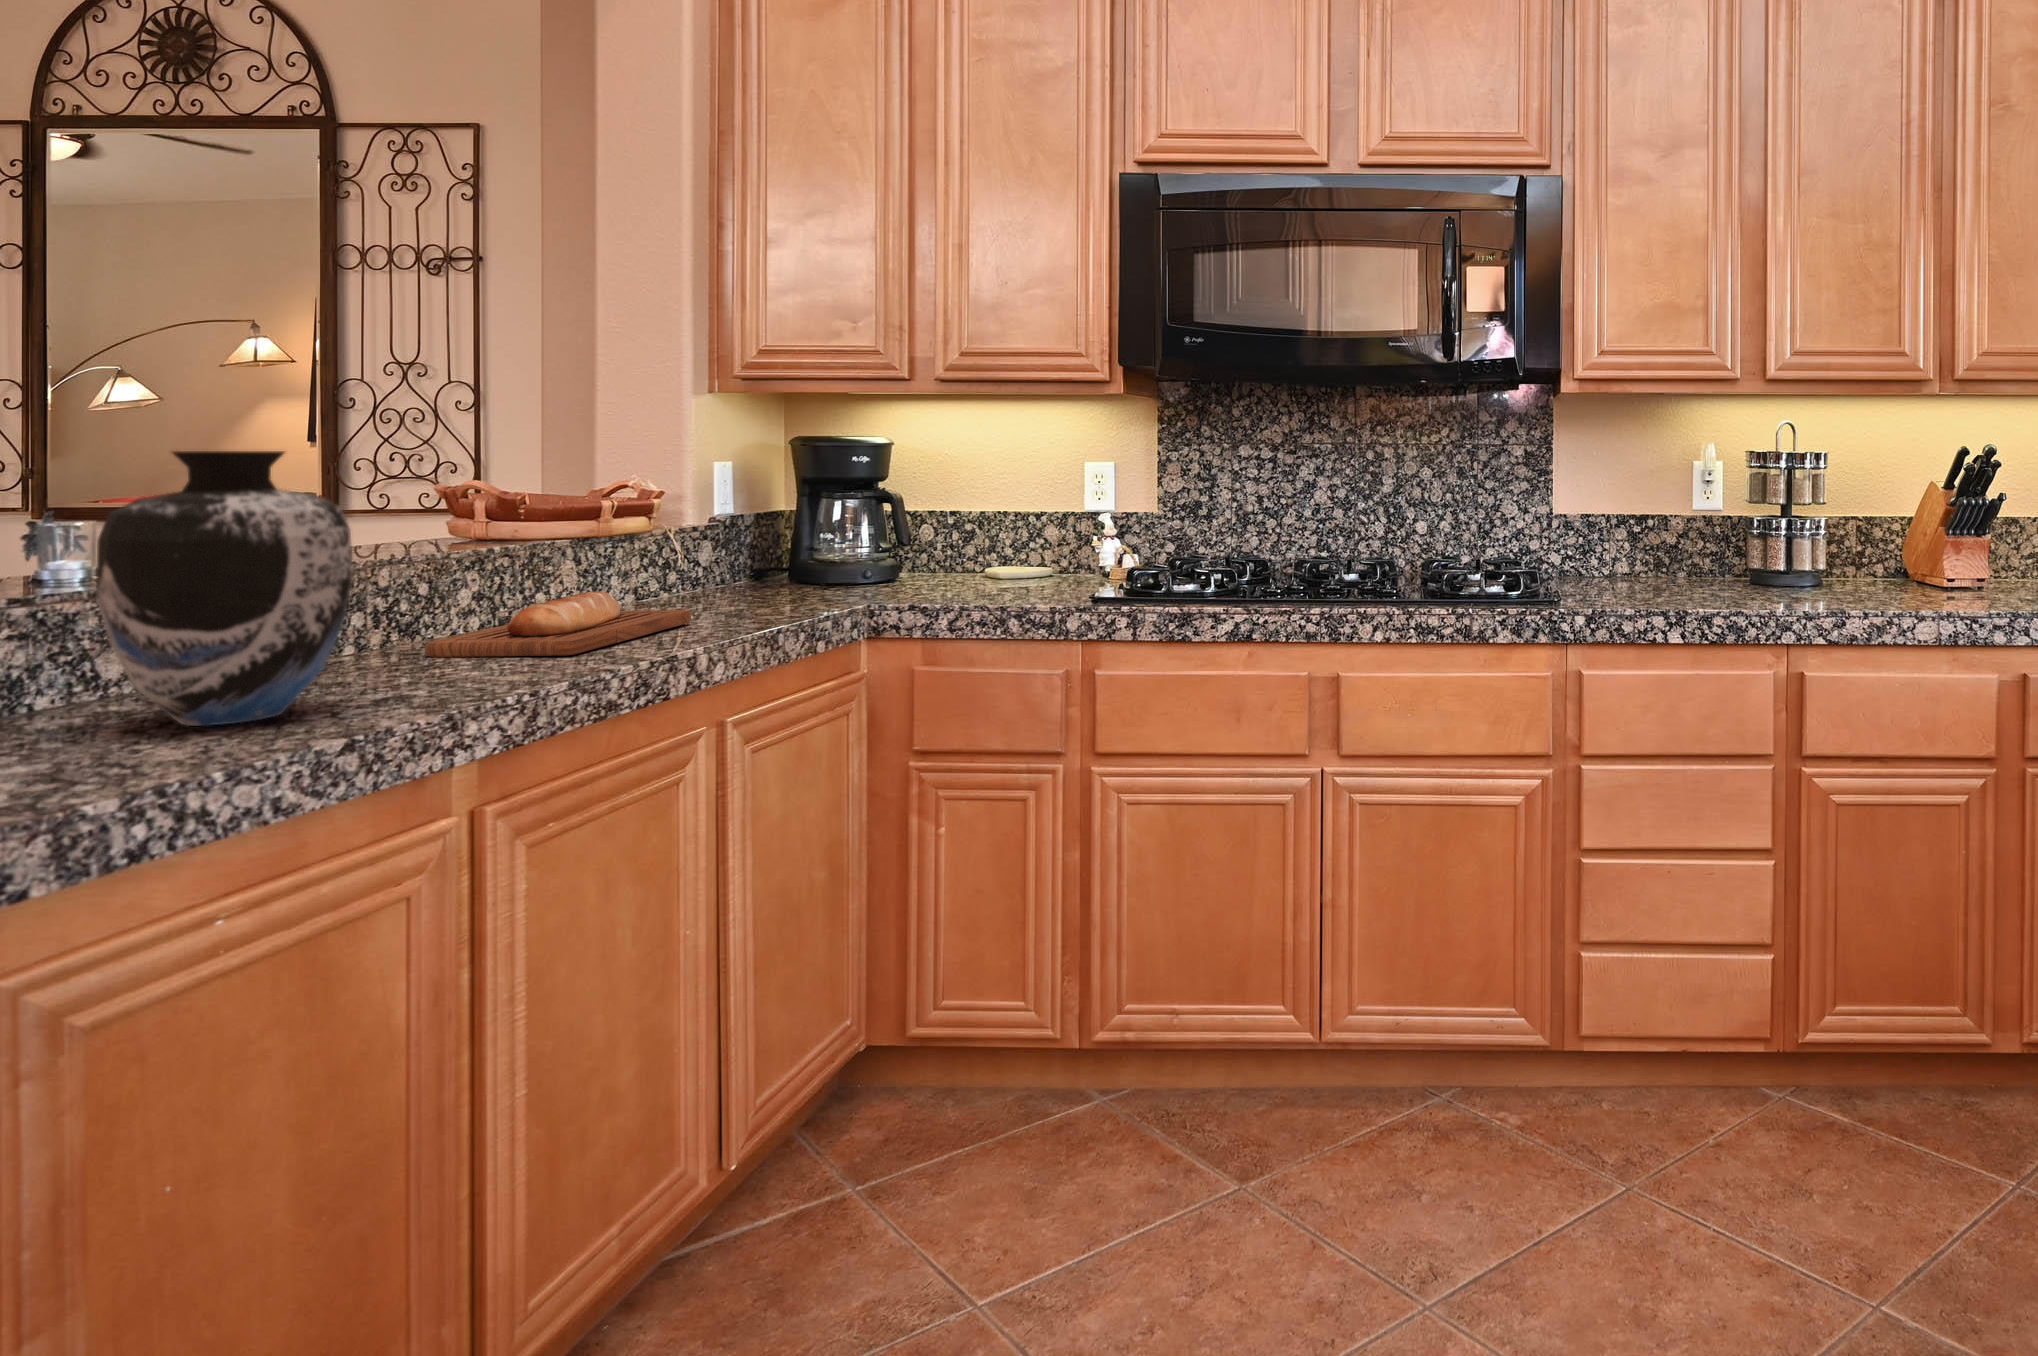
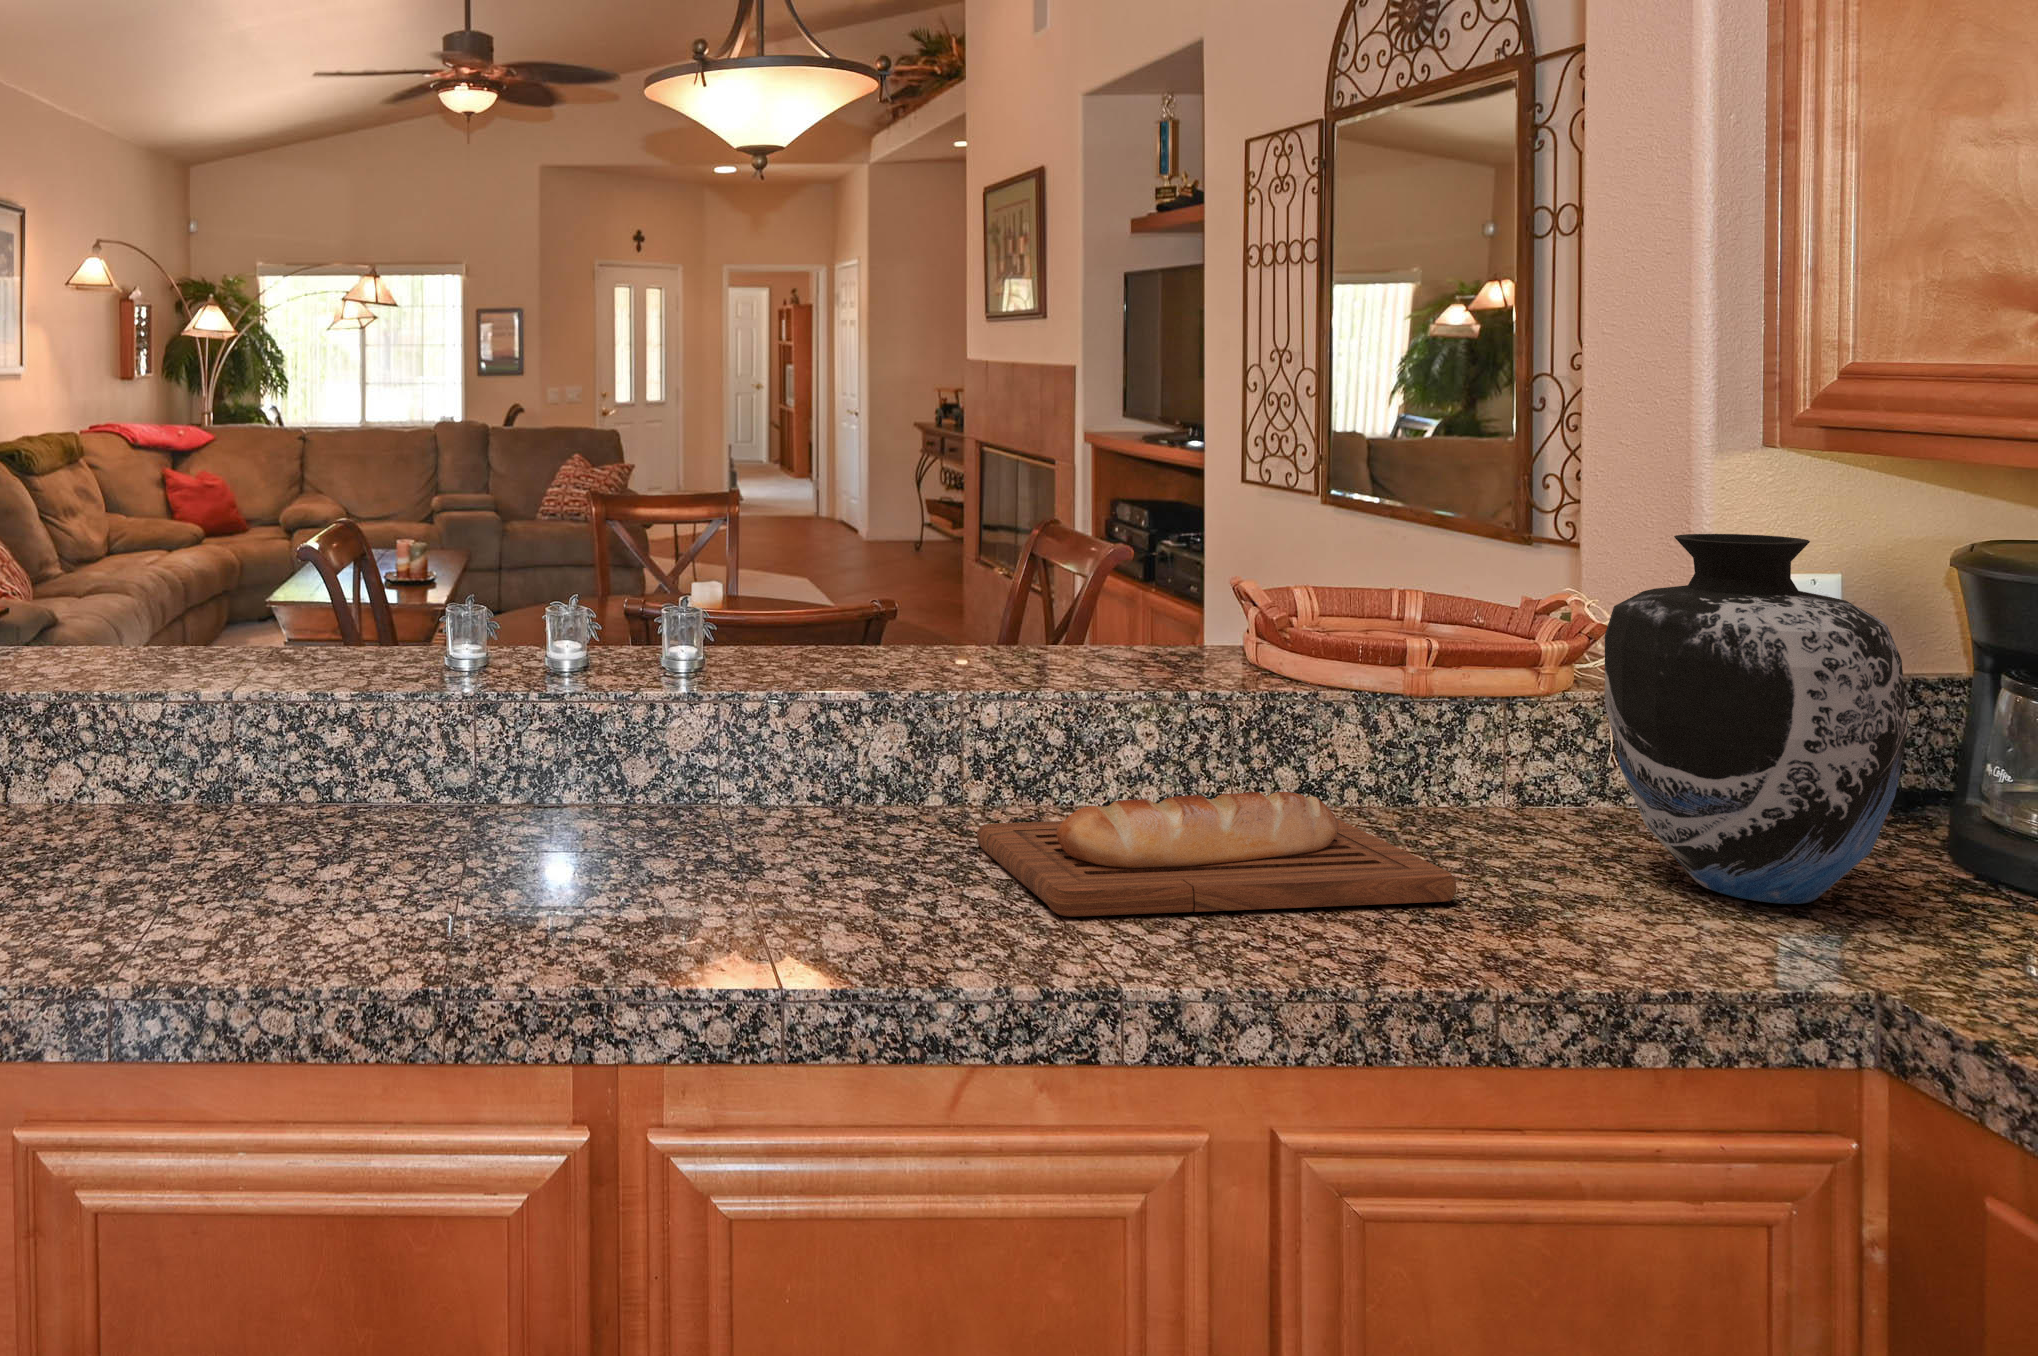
vase: present [96,451,353,726] -> present [1605,534,1908,904]

